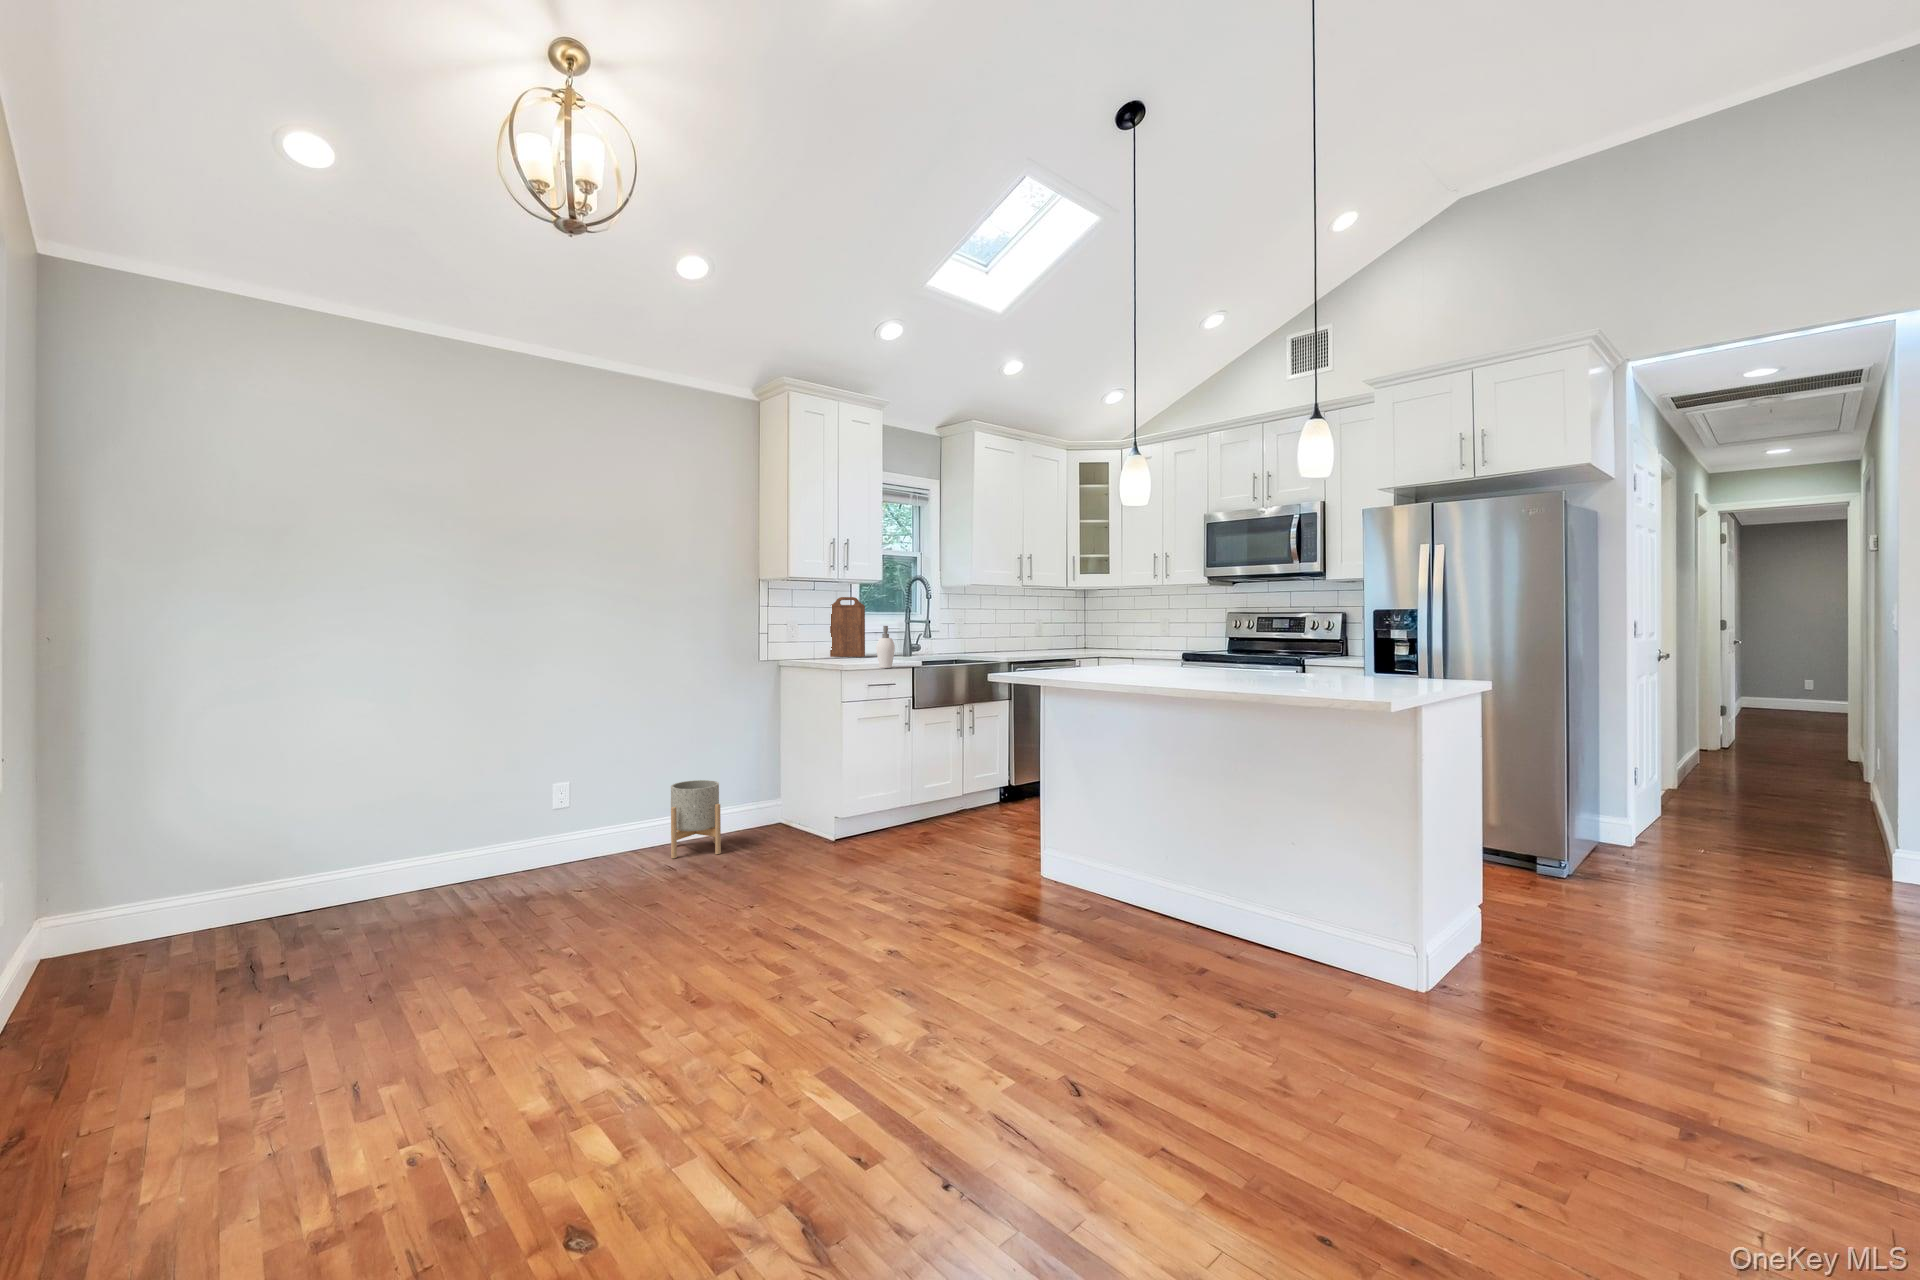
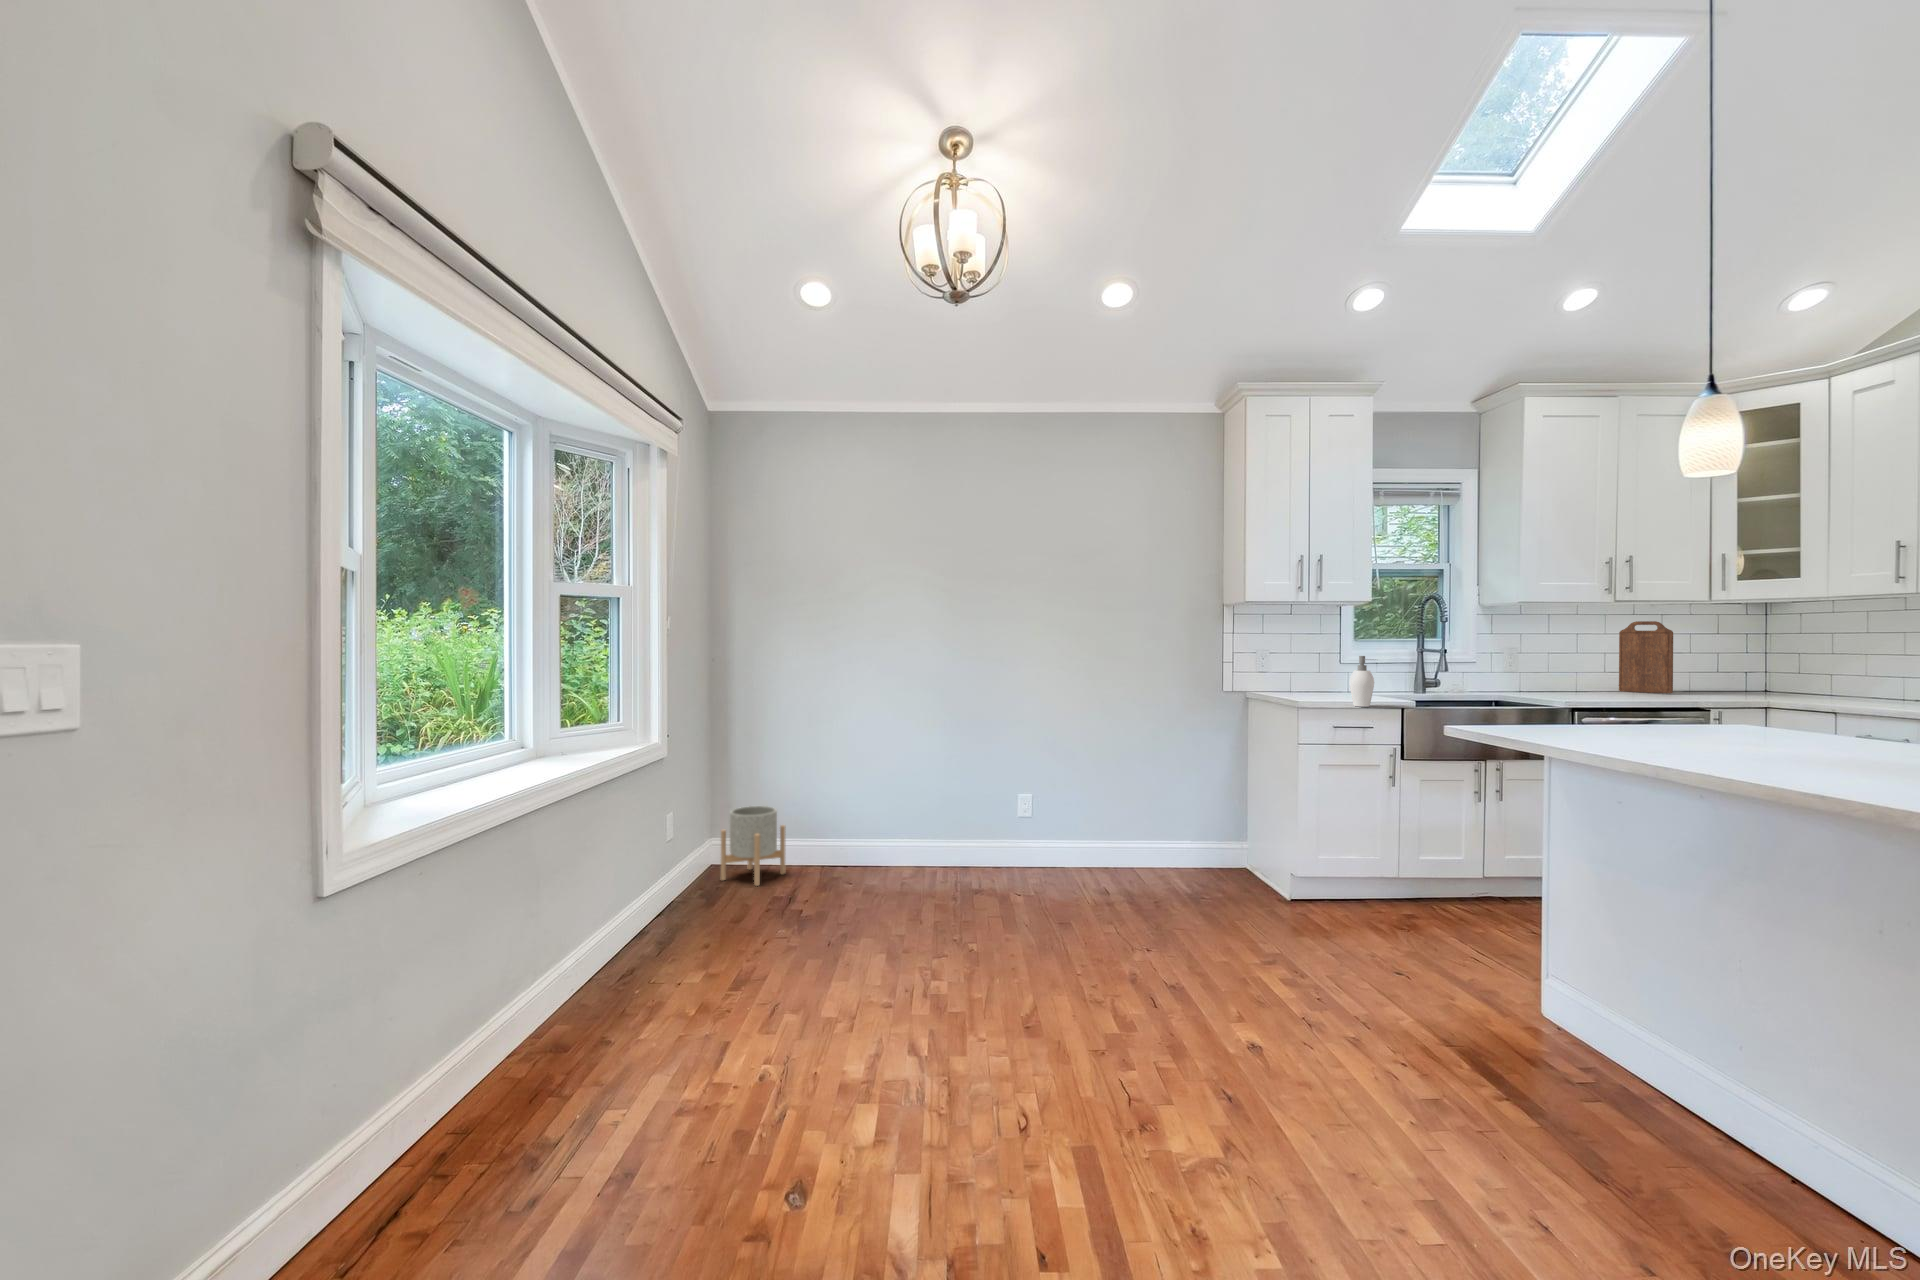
cutting board: present [830,597,865,657] -> present [1619,621,1673,693]
planter: present [671,780,721,858] -> present [721,806,785,886]

